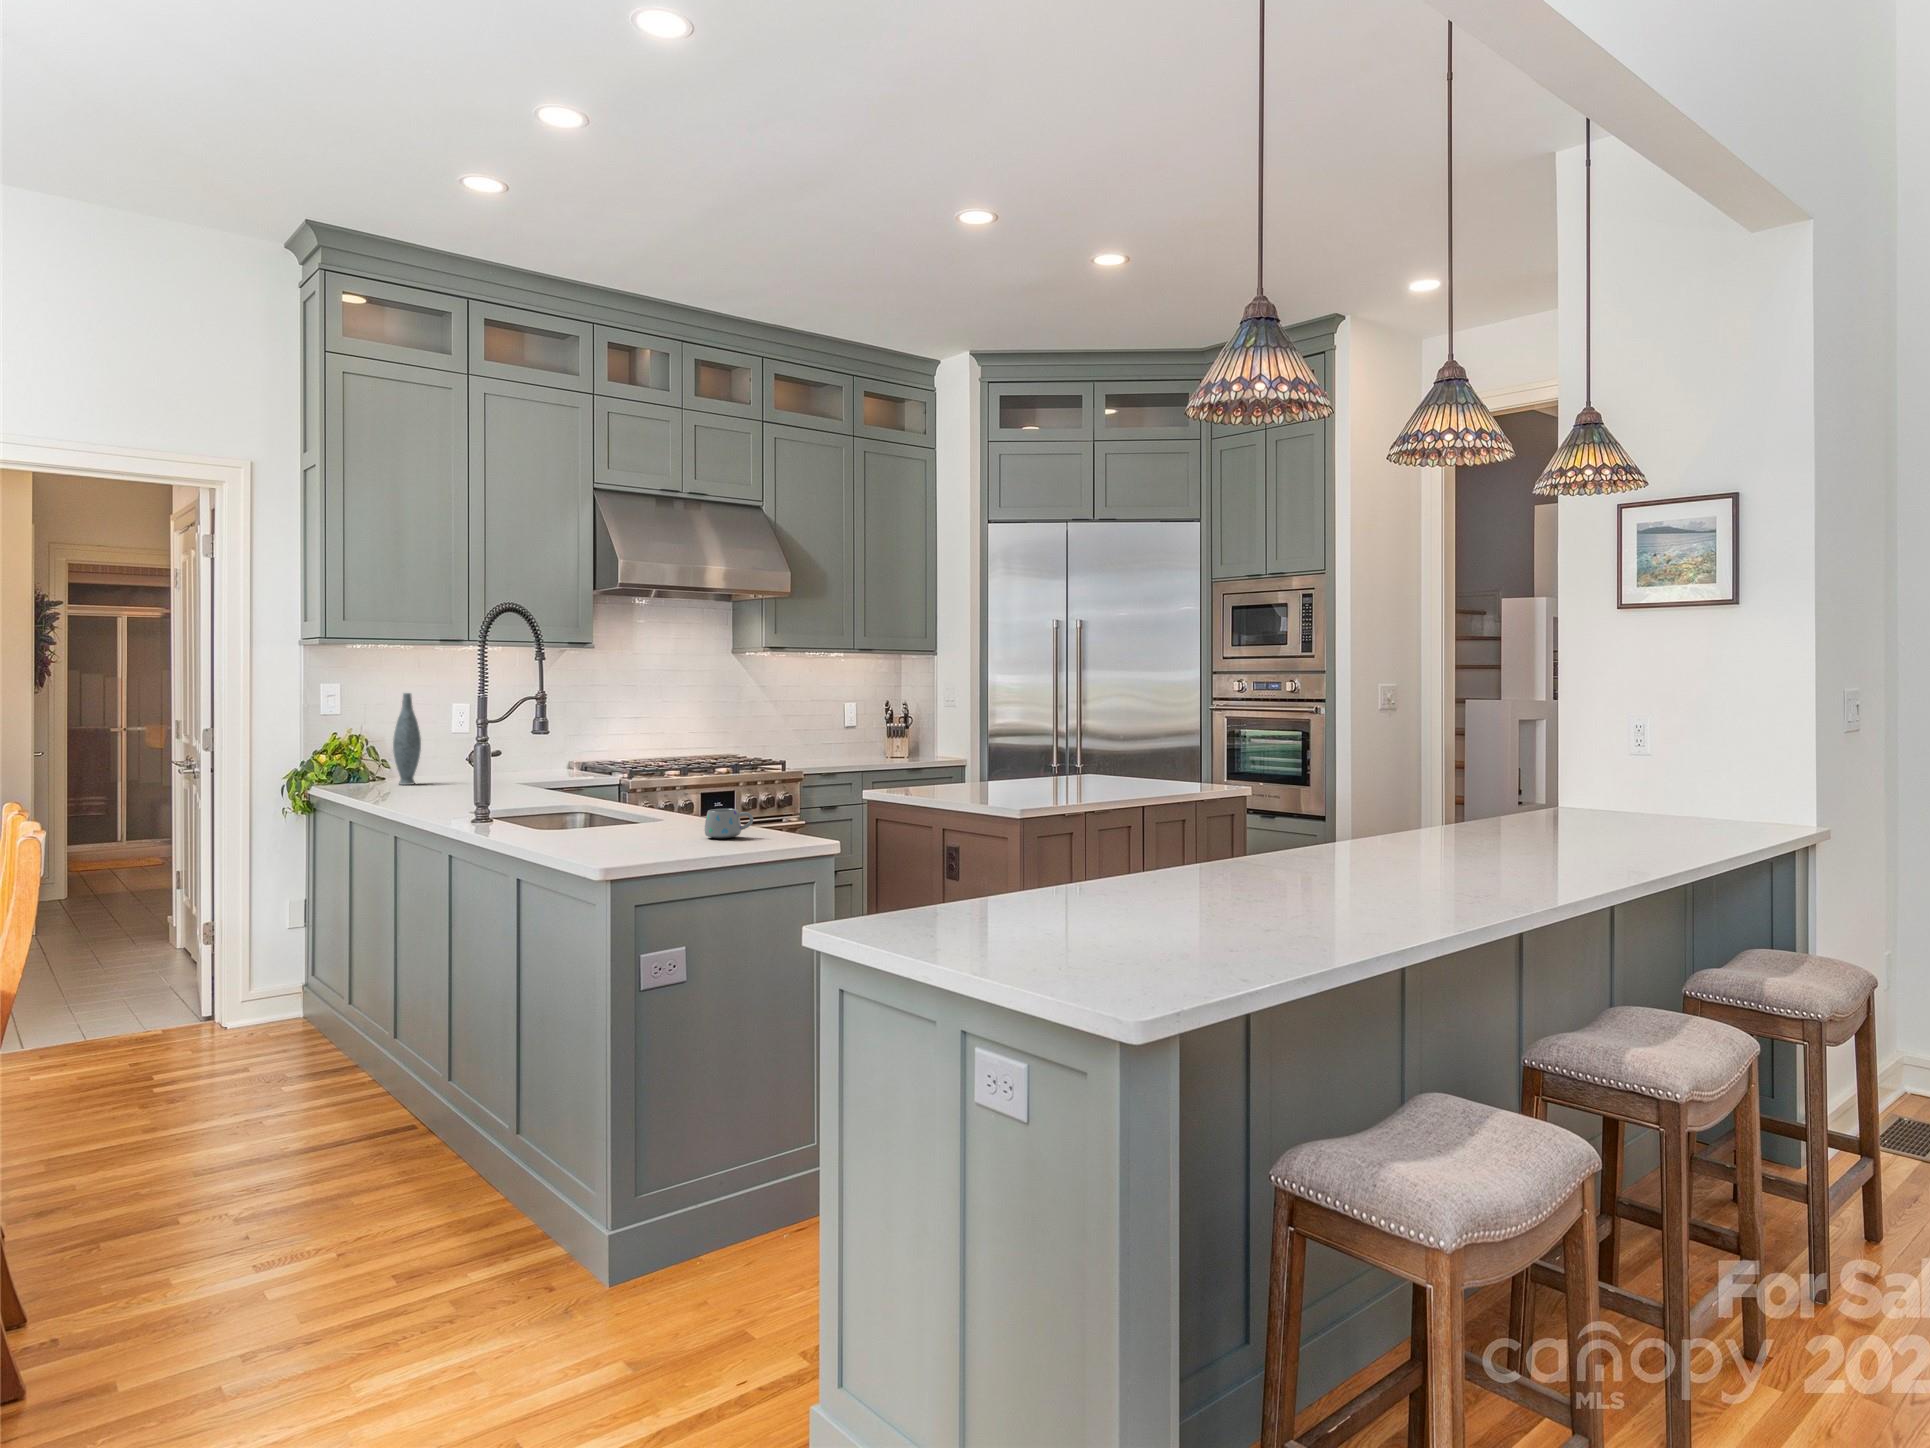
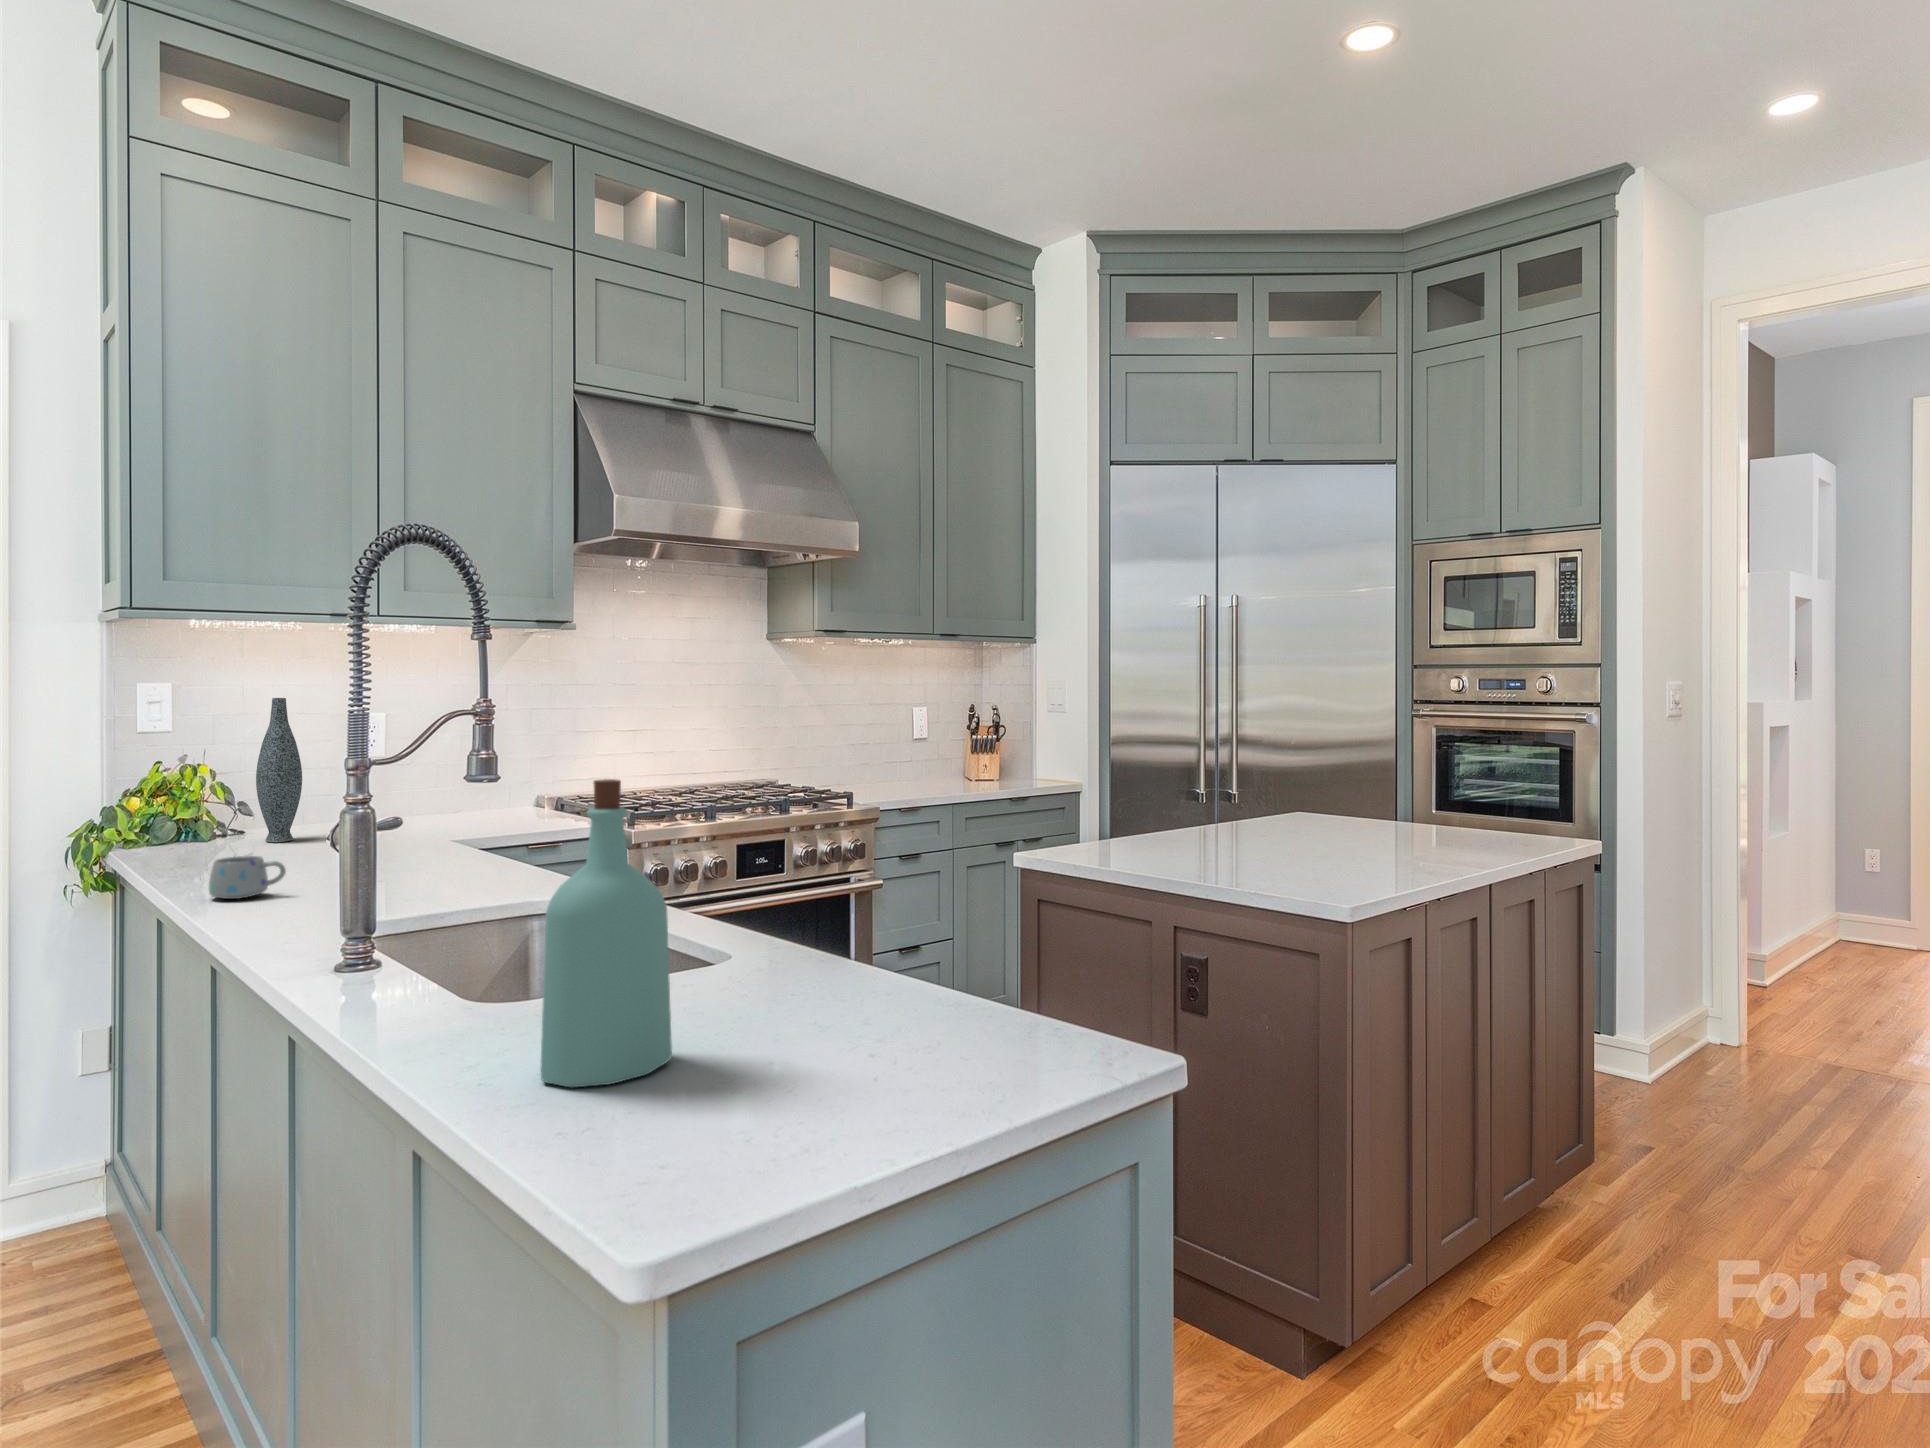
bottle: none [589,717,644,841] -> present [540,779,672,1088]
mug: present [704,809,753,839] -> present [209,856,286,899]

